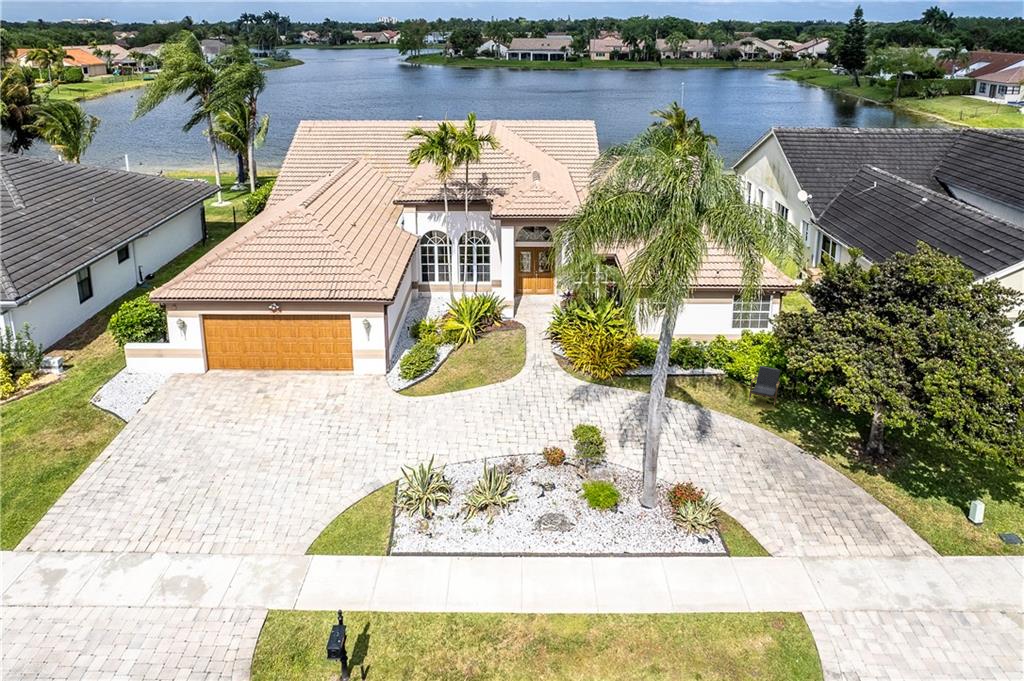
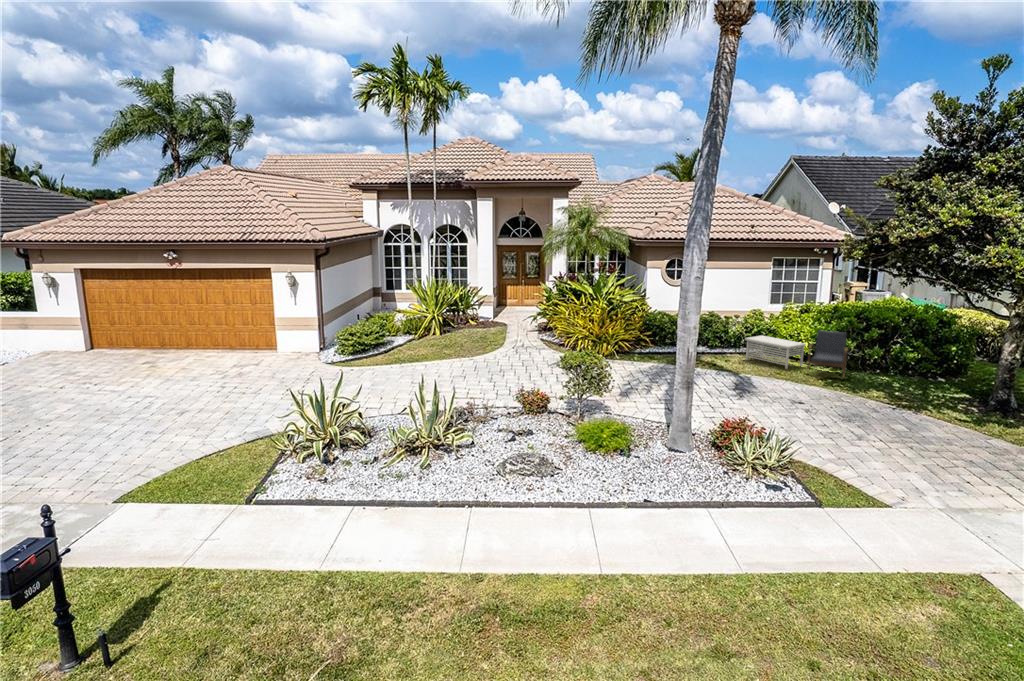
storage bench: none [707,360,751,393] -> present [745,335,805,369]

